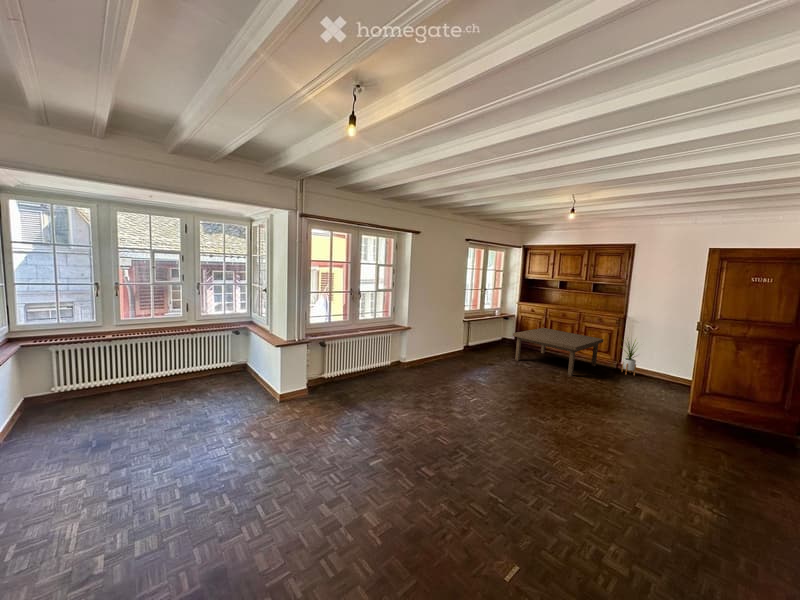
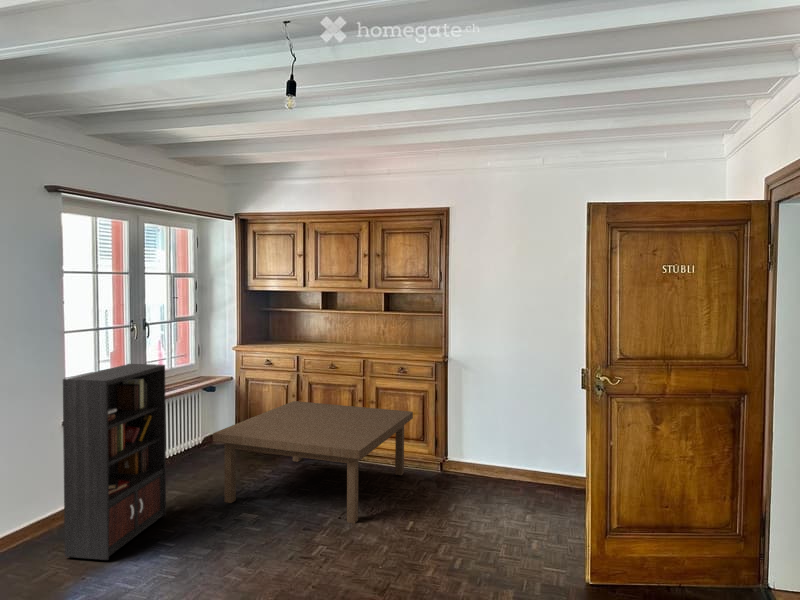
bookcase: none [467,304,499,366] -> present [63,364,166,560]
house plant: present [621,339,636,375] -> none [442,397,487,484]

